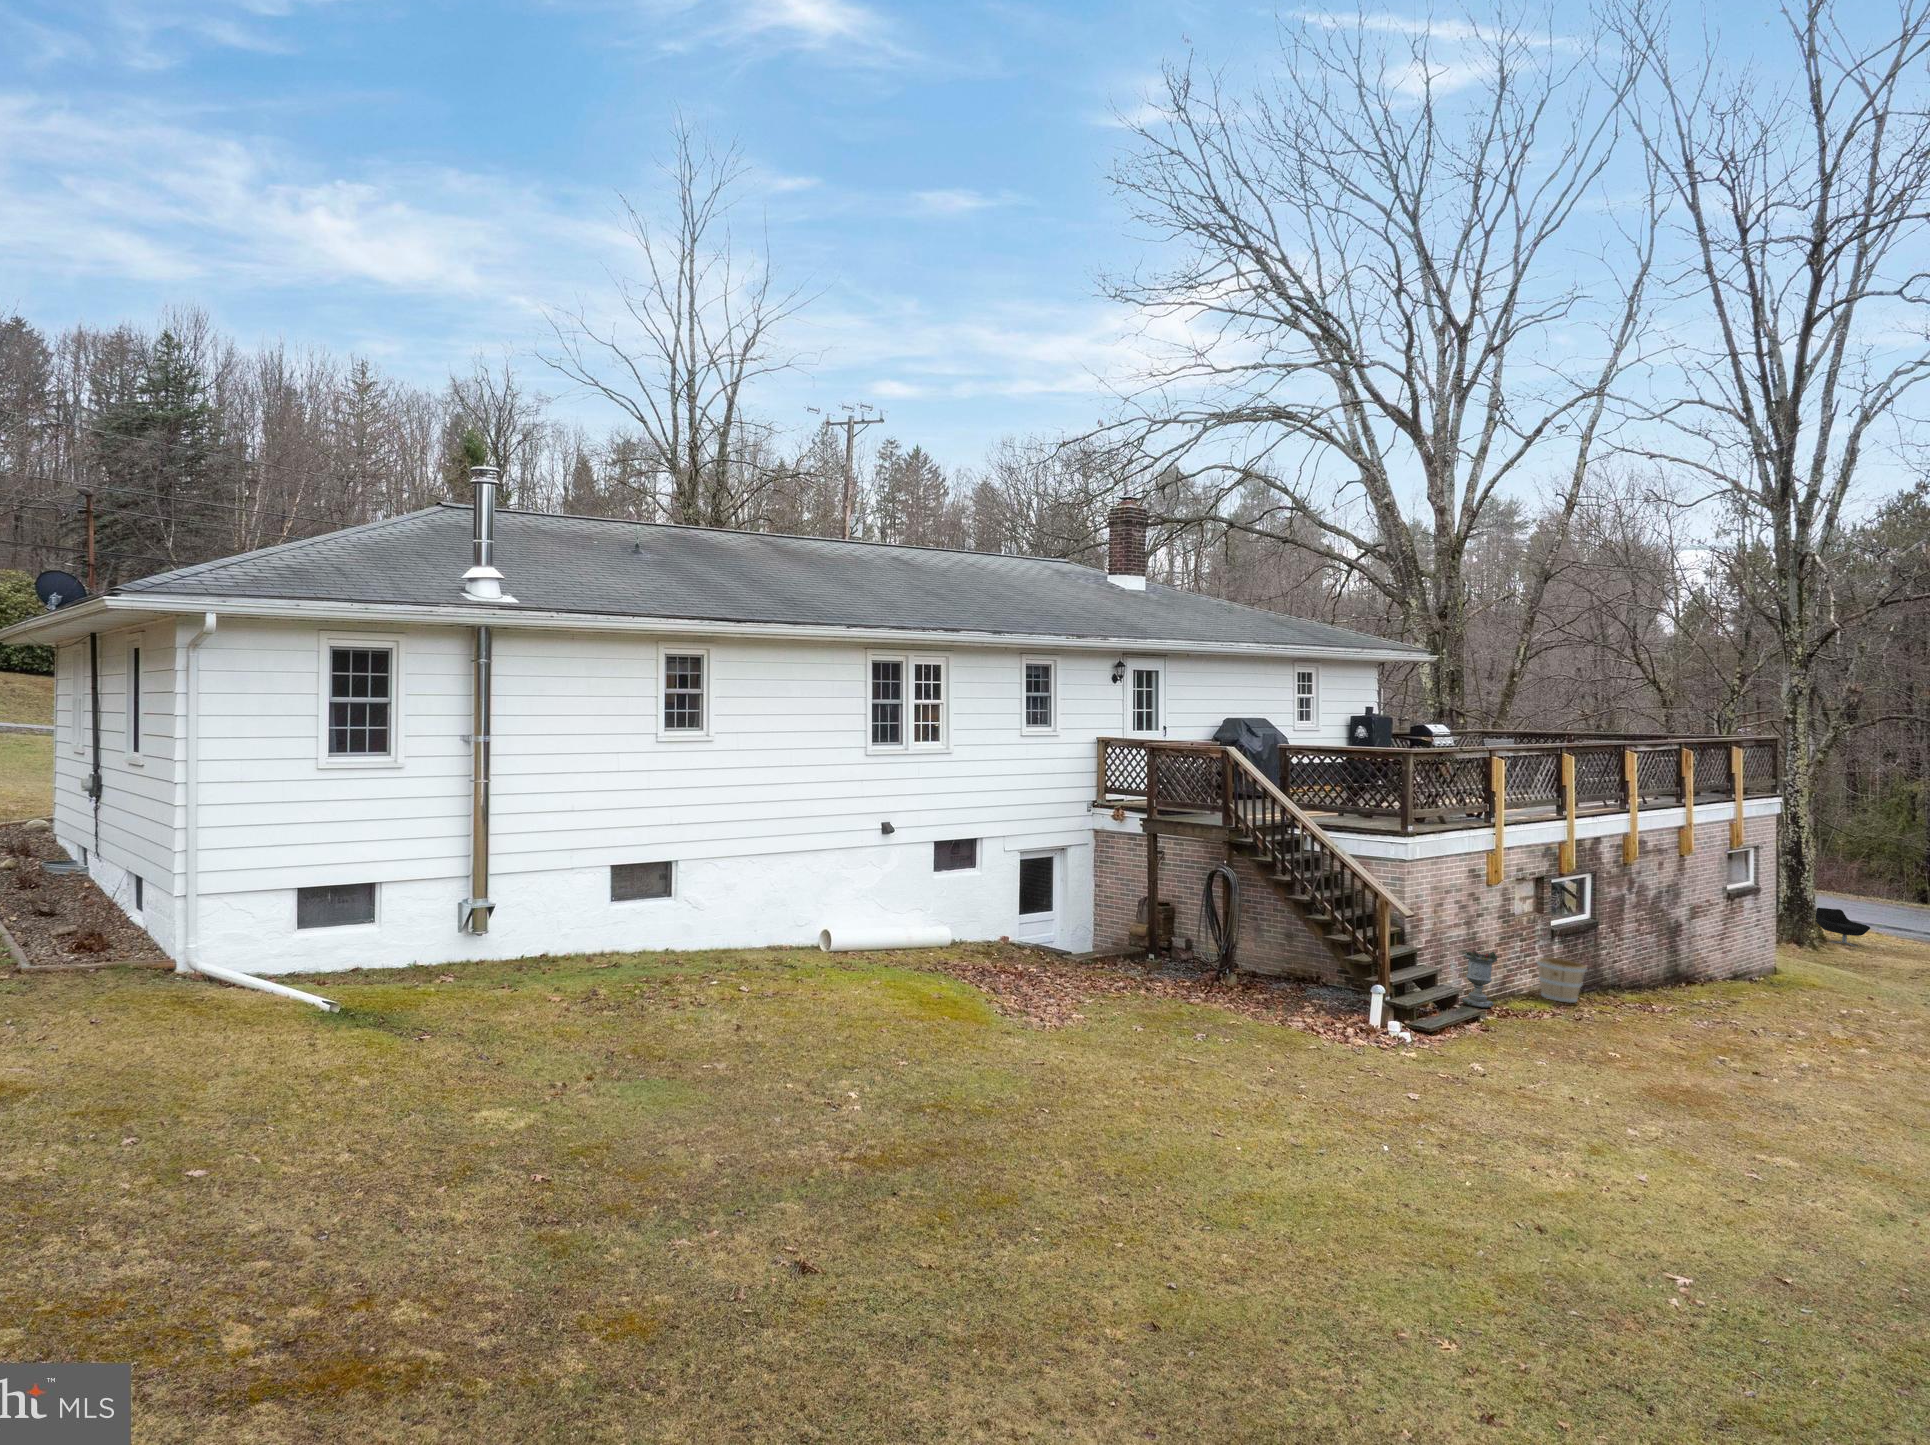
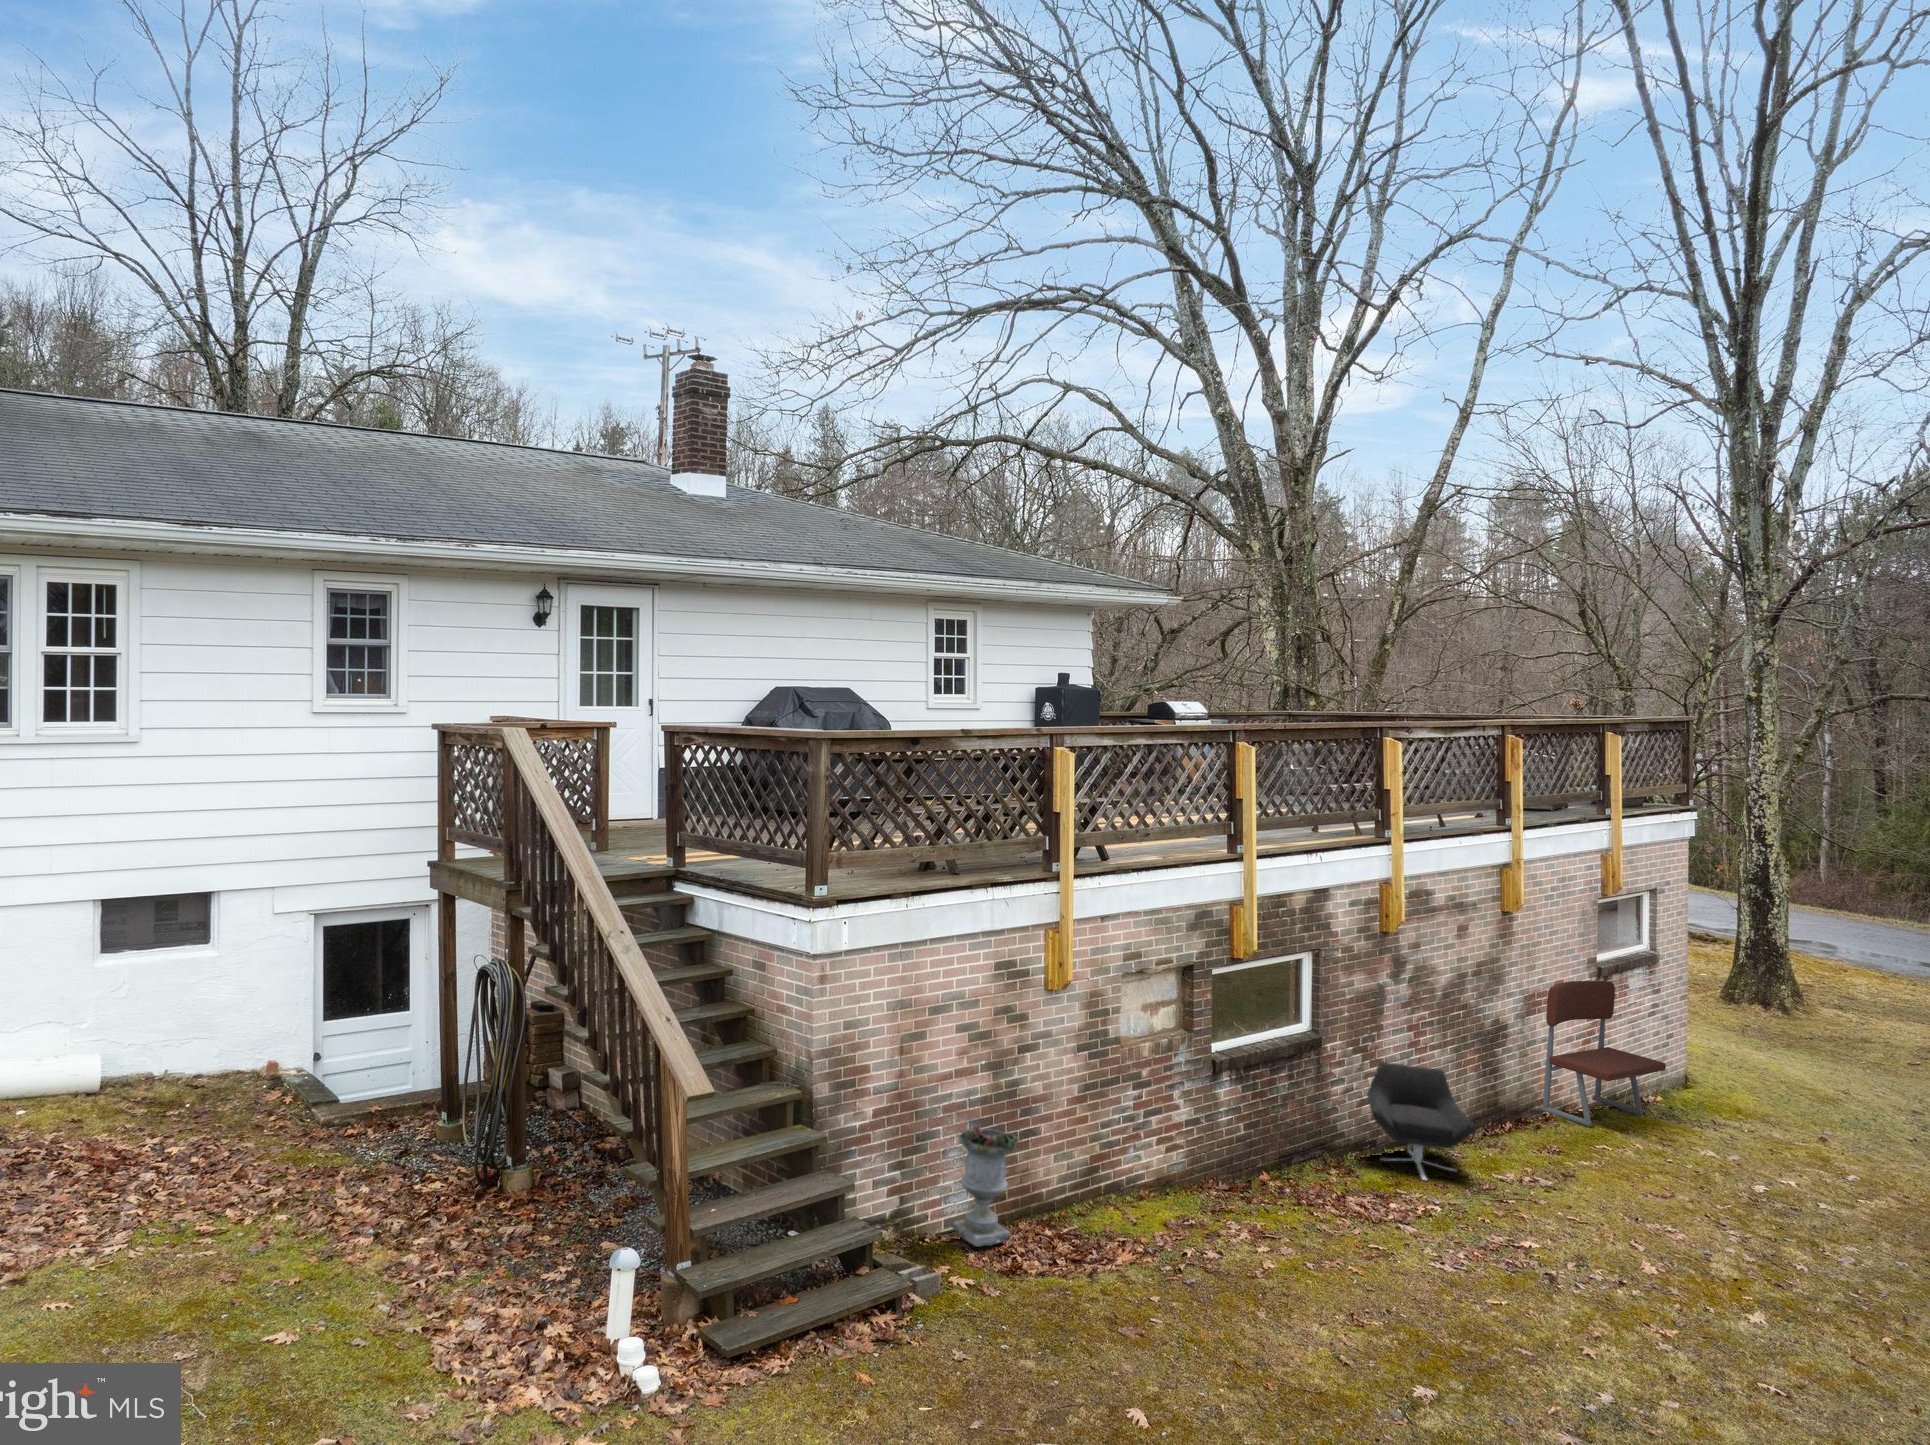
bench: none [1699,901,1774,985] -> present [1541,981,1666,1127]
lounge chair: present [1815,908,1870,946] -> present [1367,1062,1476,1180]
wooden bucket: present [1537,957,1587,1003] -> none [1165,1113,1248,1210]

